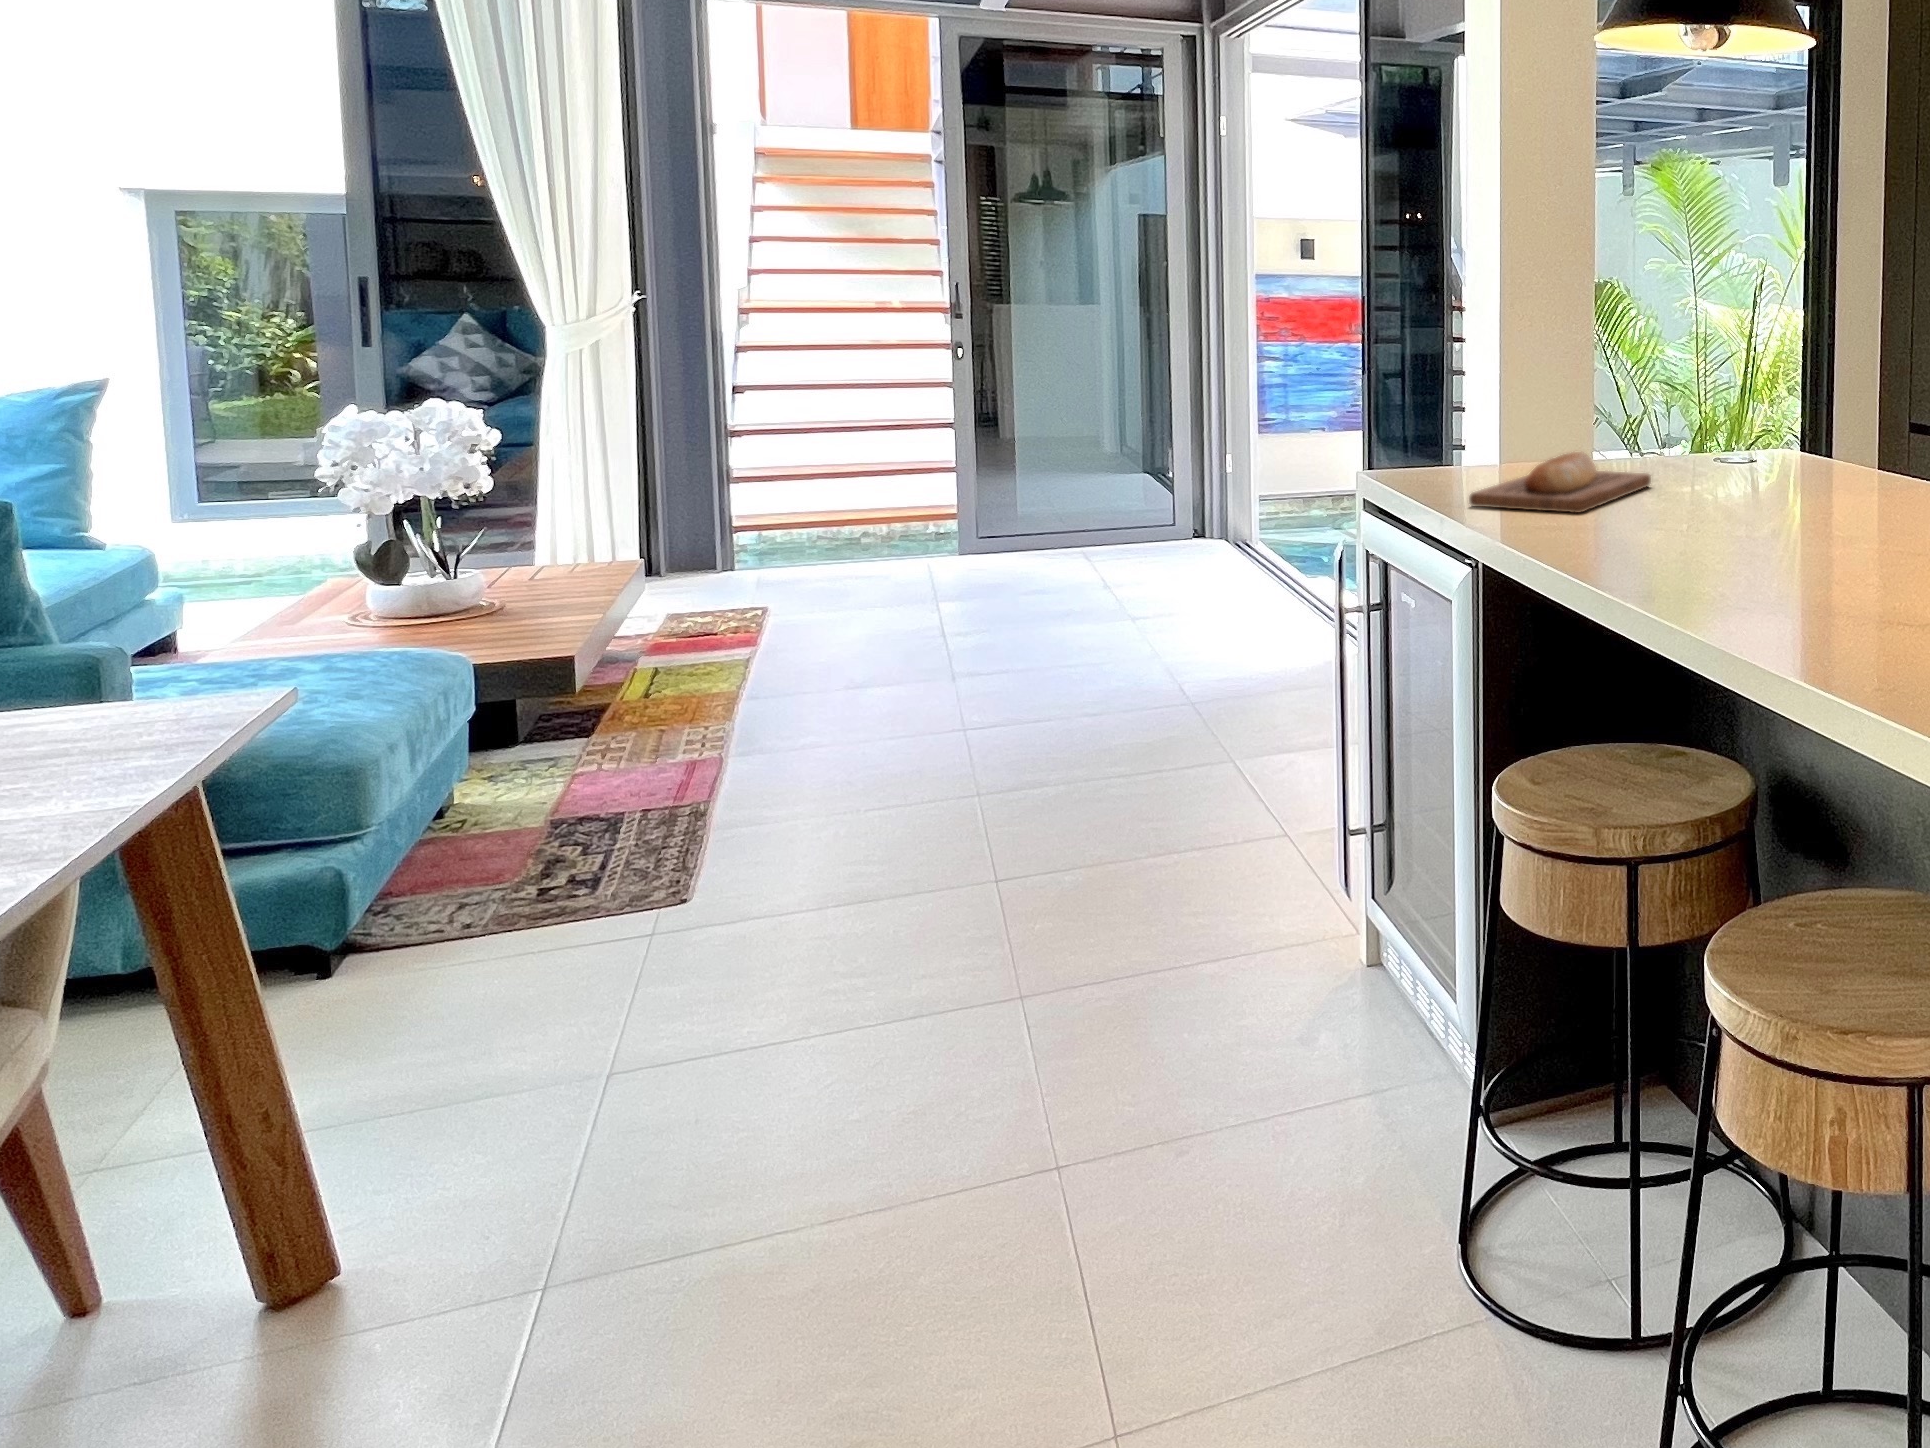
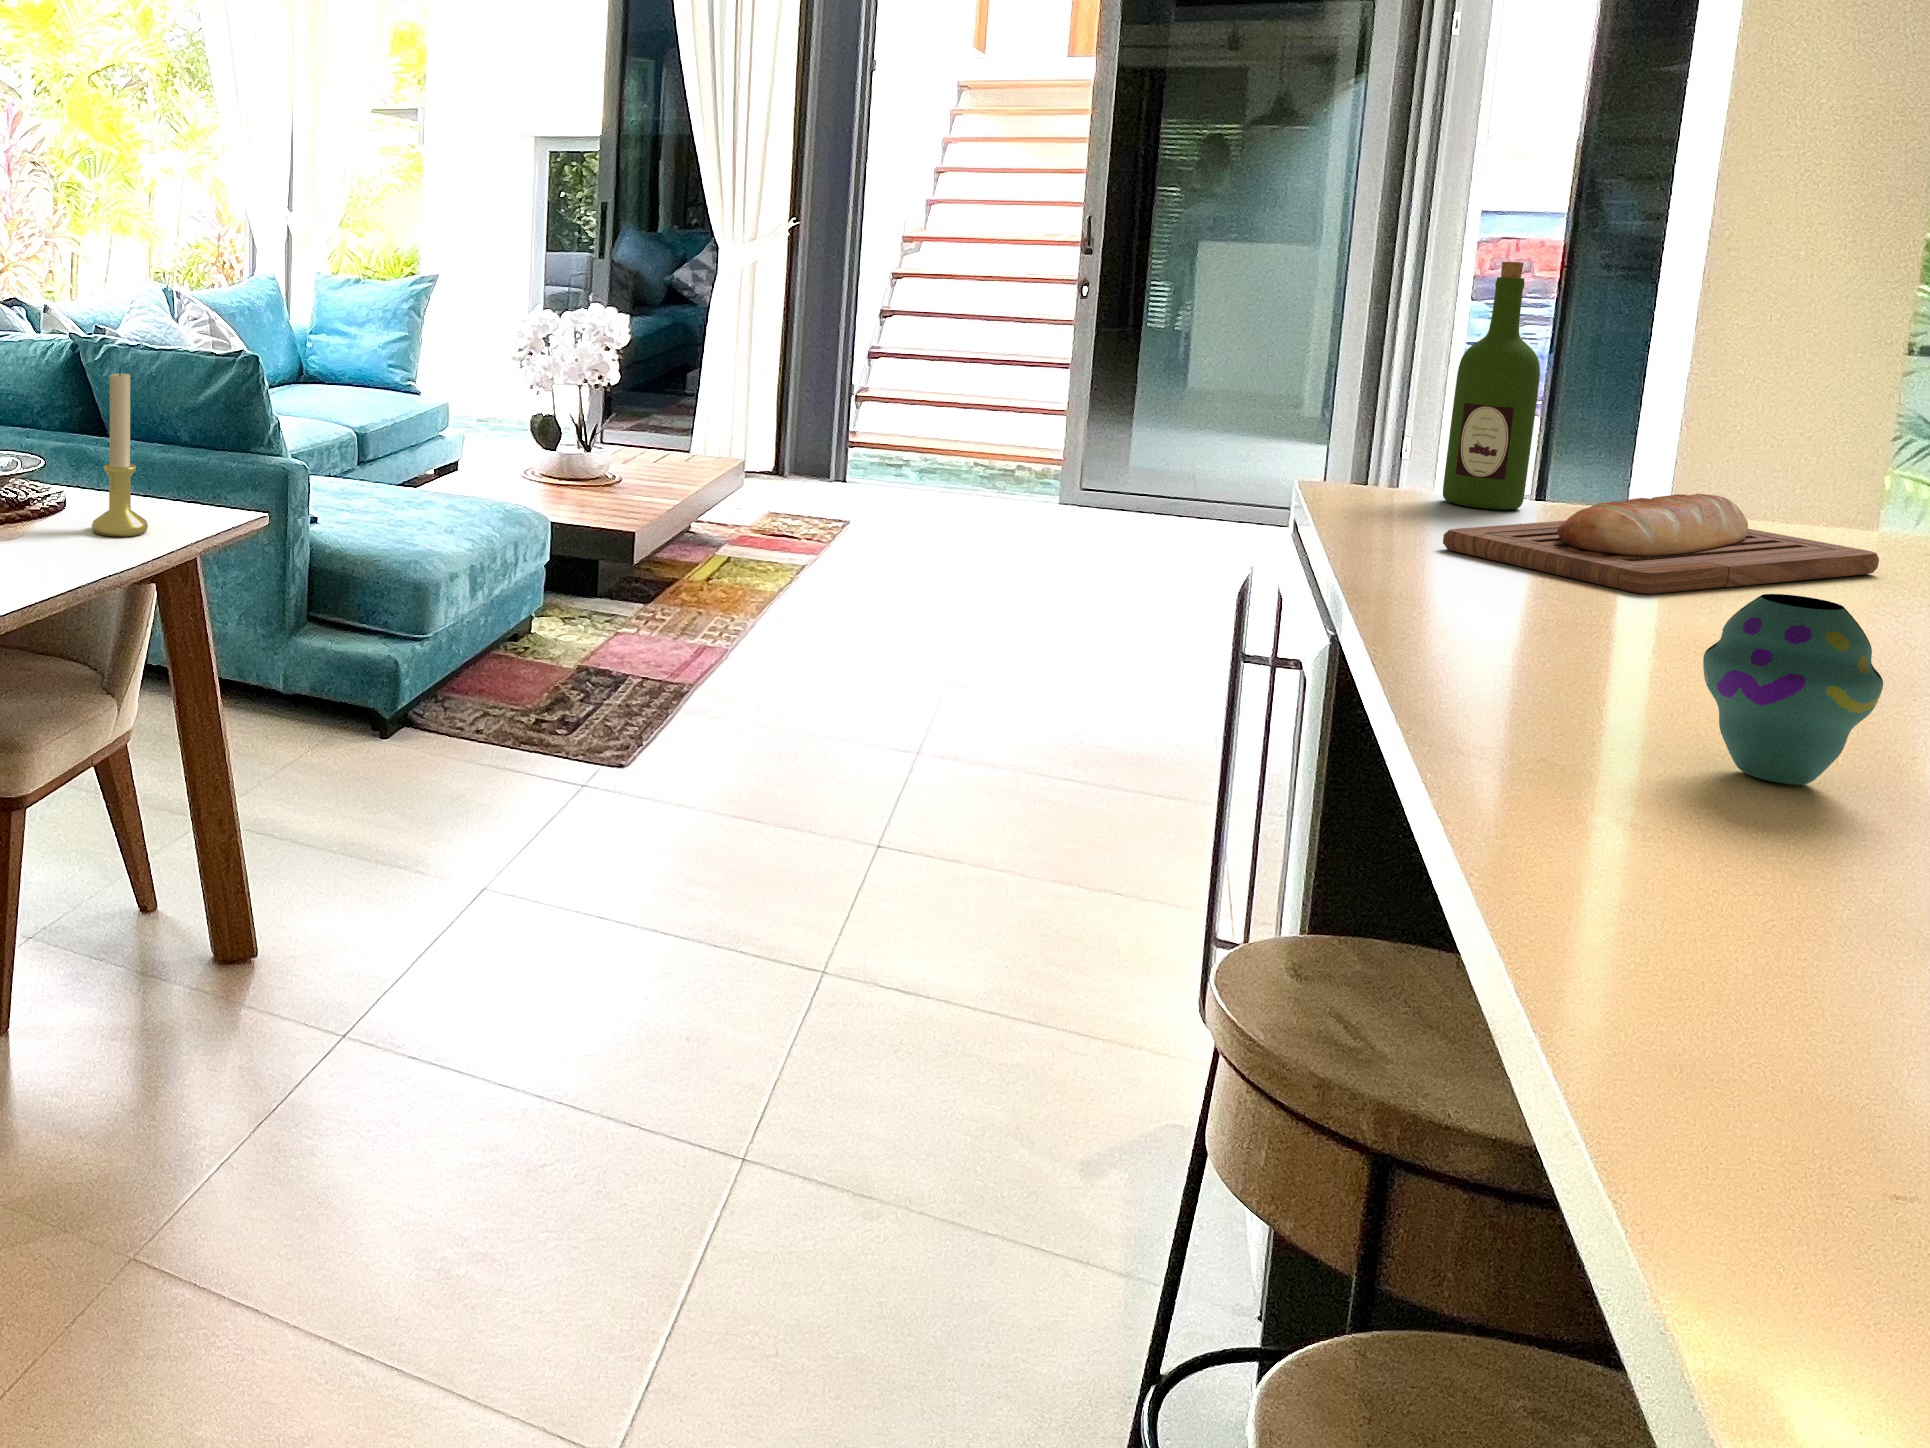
wine bottle: none [1432,315,1475,481] -> present [1443,262,1540,510]
vase: none [1685,484,1752,582] -> present [1703,594,1883,784]
candle holder: none [48,524,155,755] -> present [92,368,148,537]

